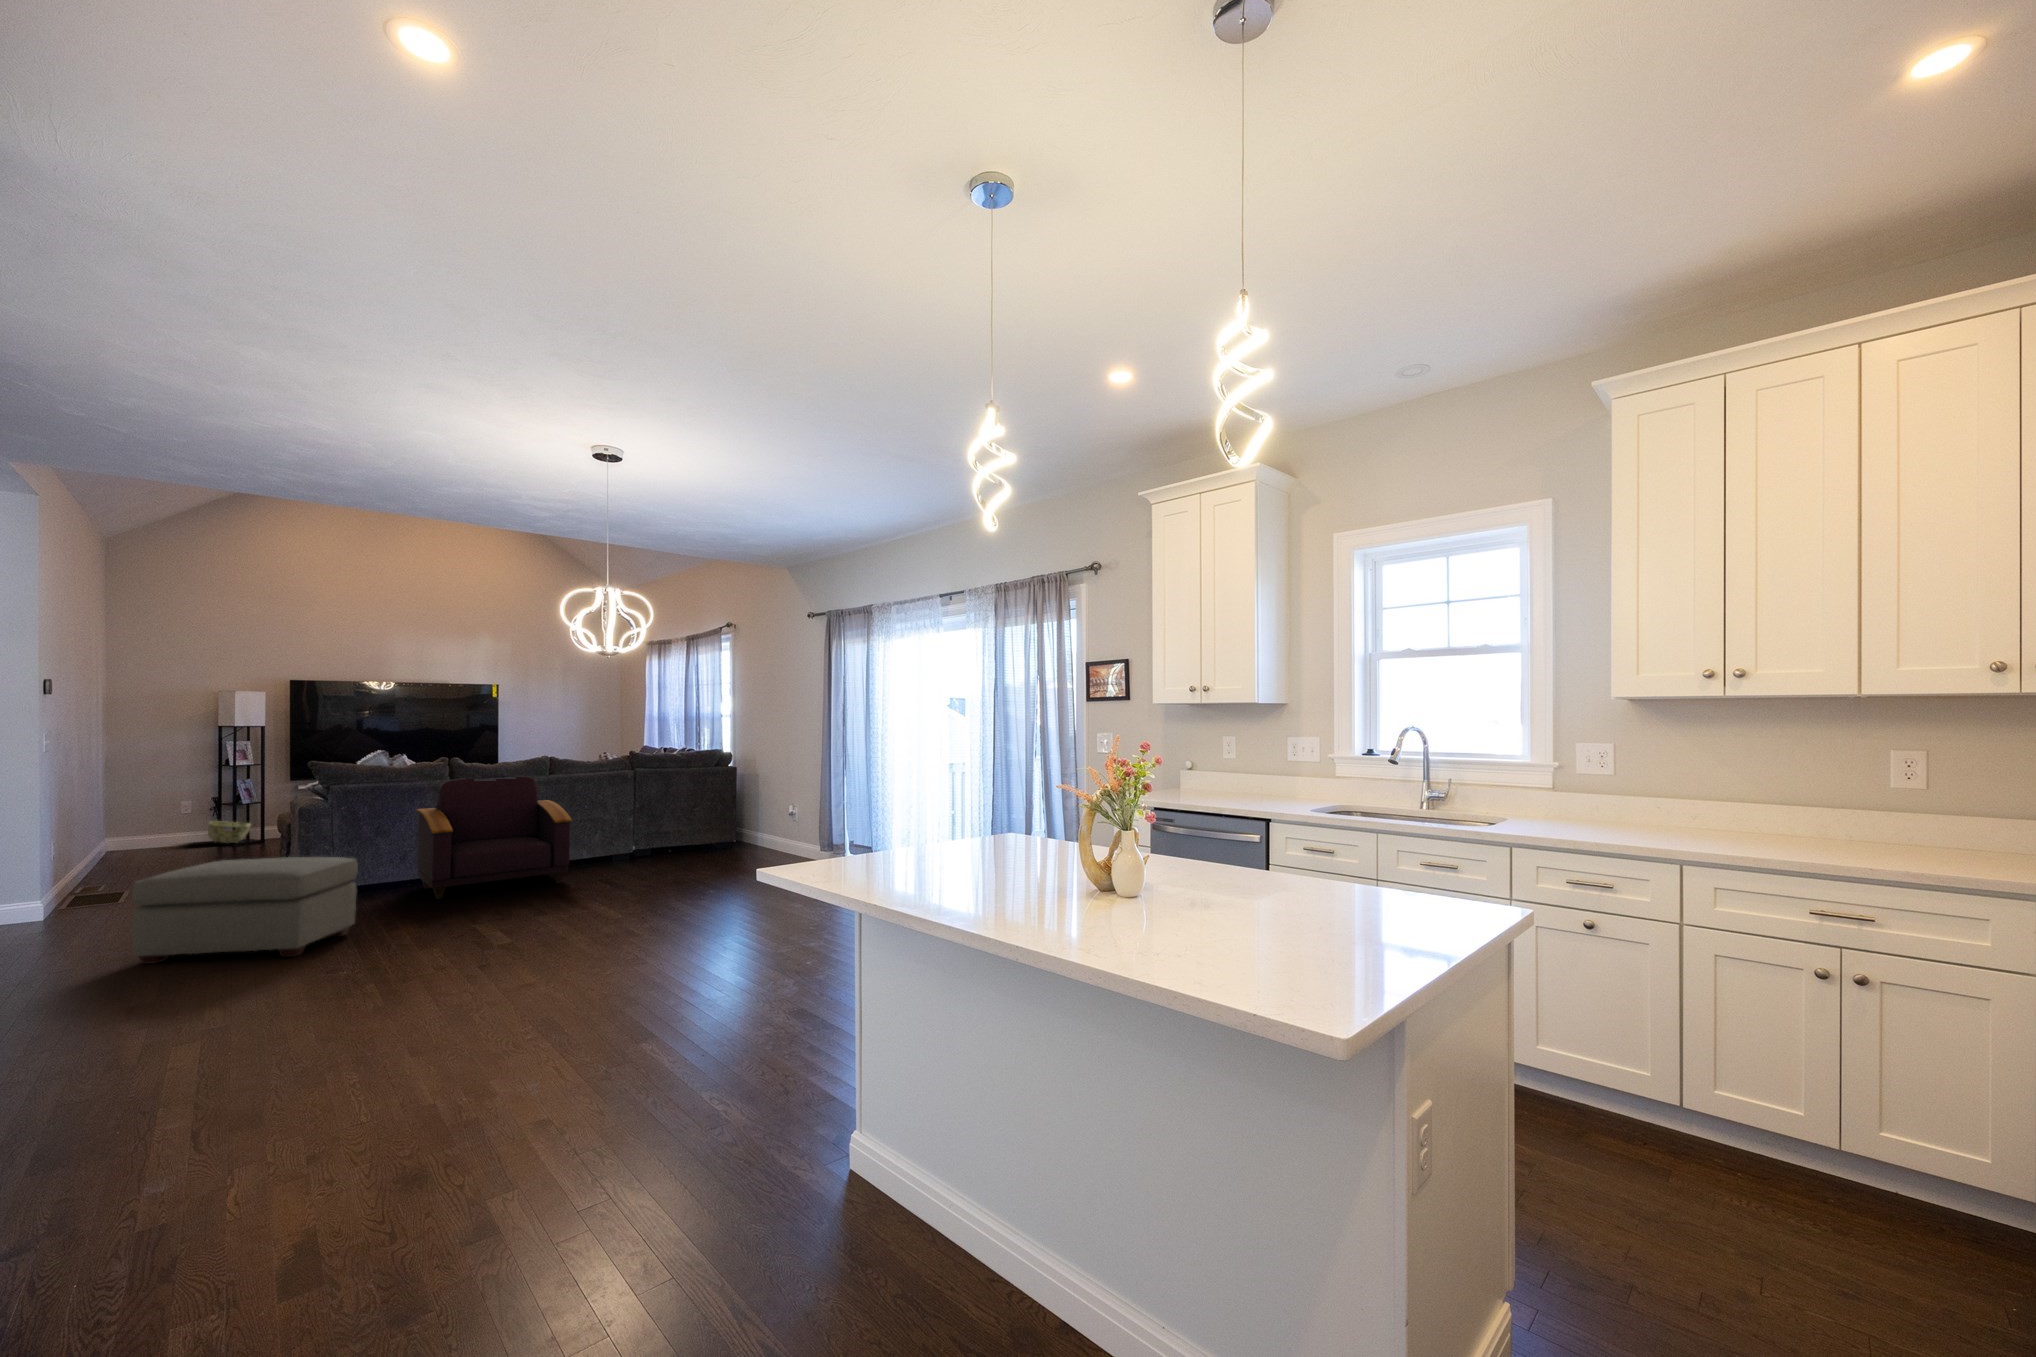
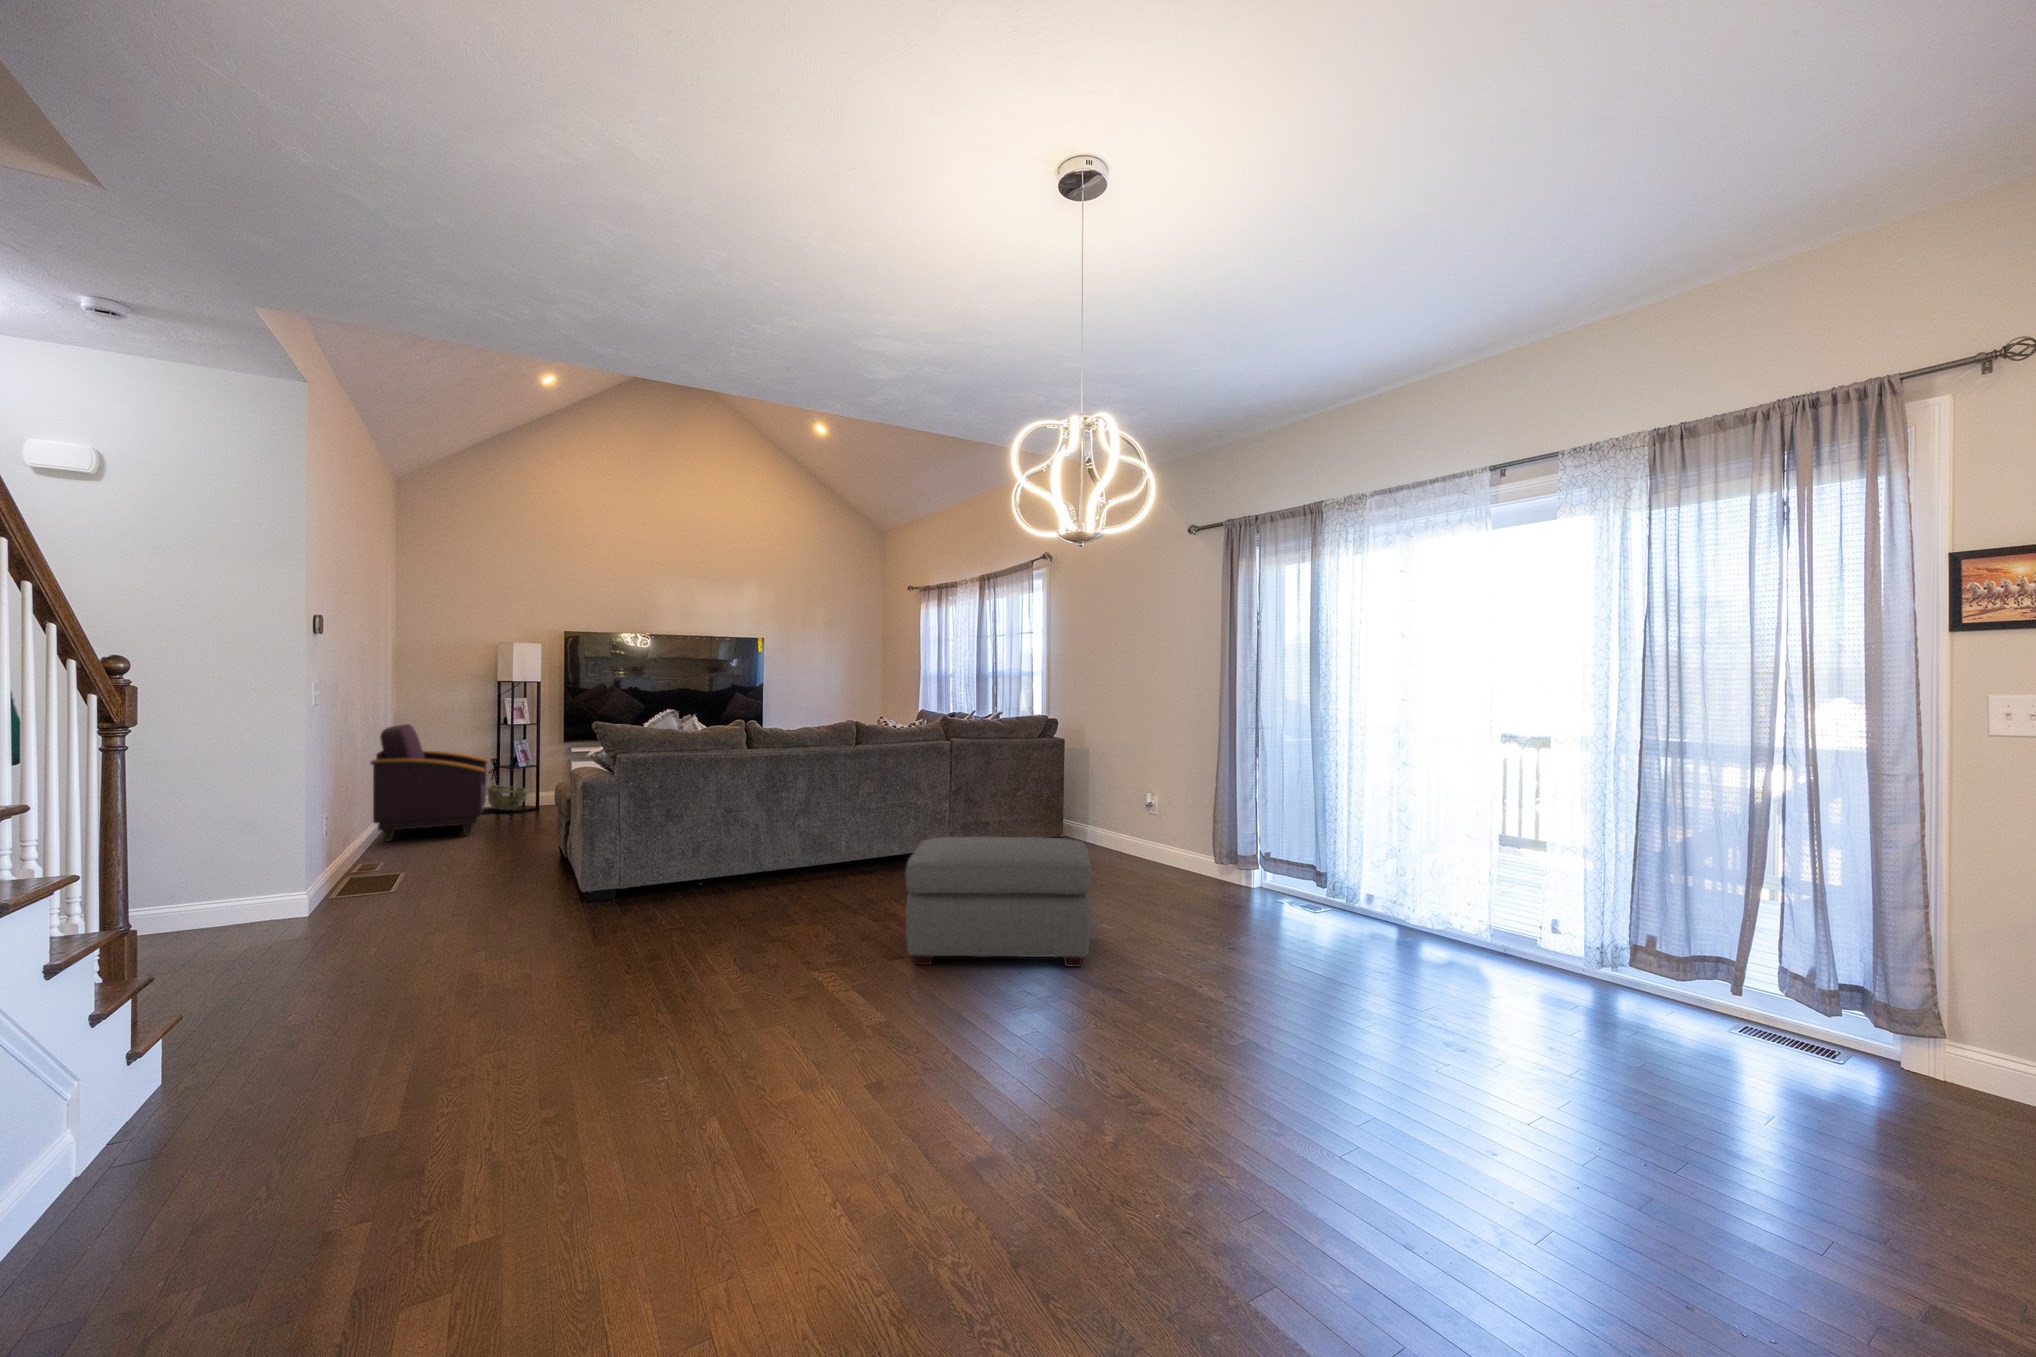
armchair: present [416,777,572,899] -> present [370,724,488,841]
ottoman: present [132,857,358,964] -> present [906,837,1092,967]

